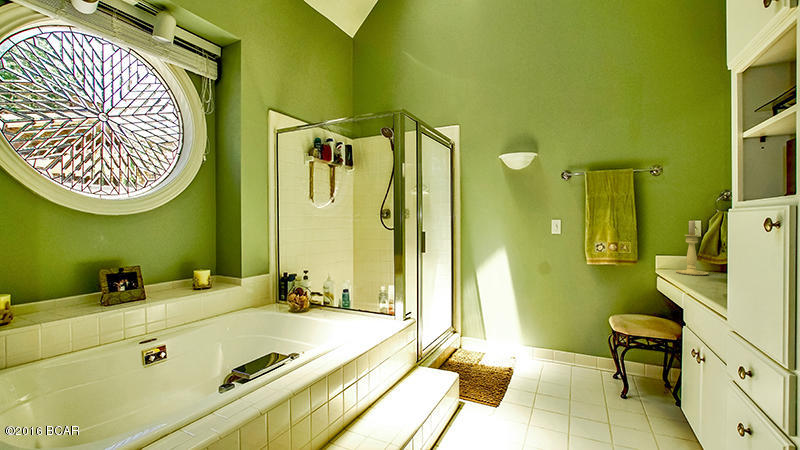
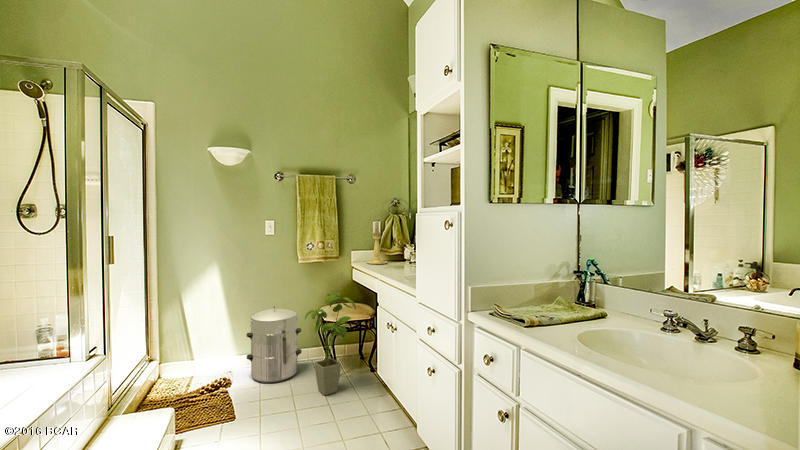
house plant: none [587,301,653,414] -> present [305,292,356,395]
waste bin: none [530,305,587,382] -> present [246,306,302,382]

